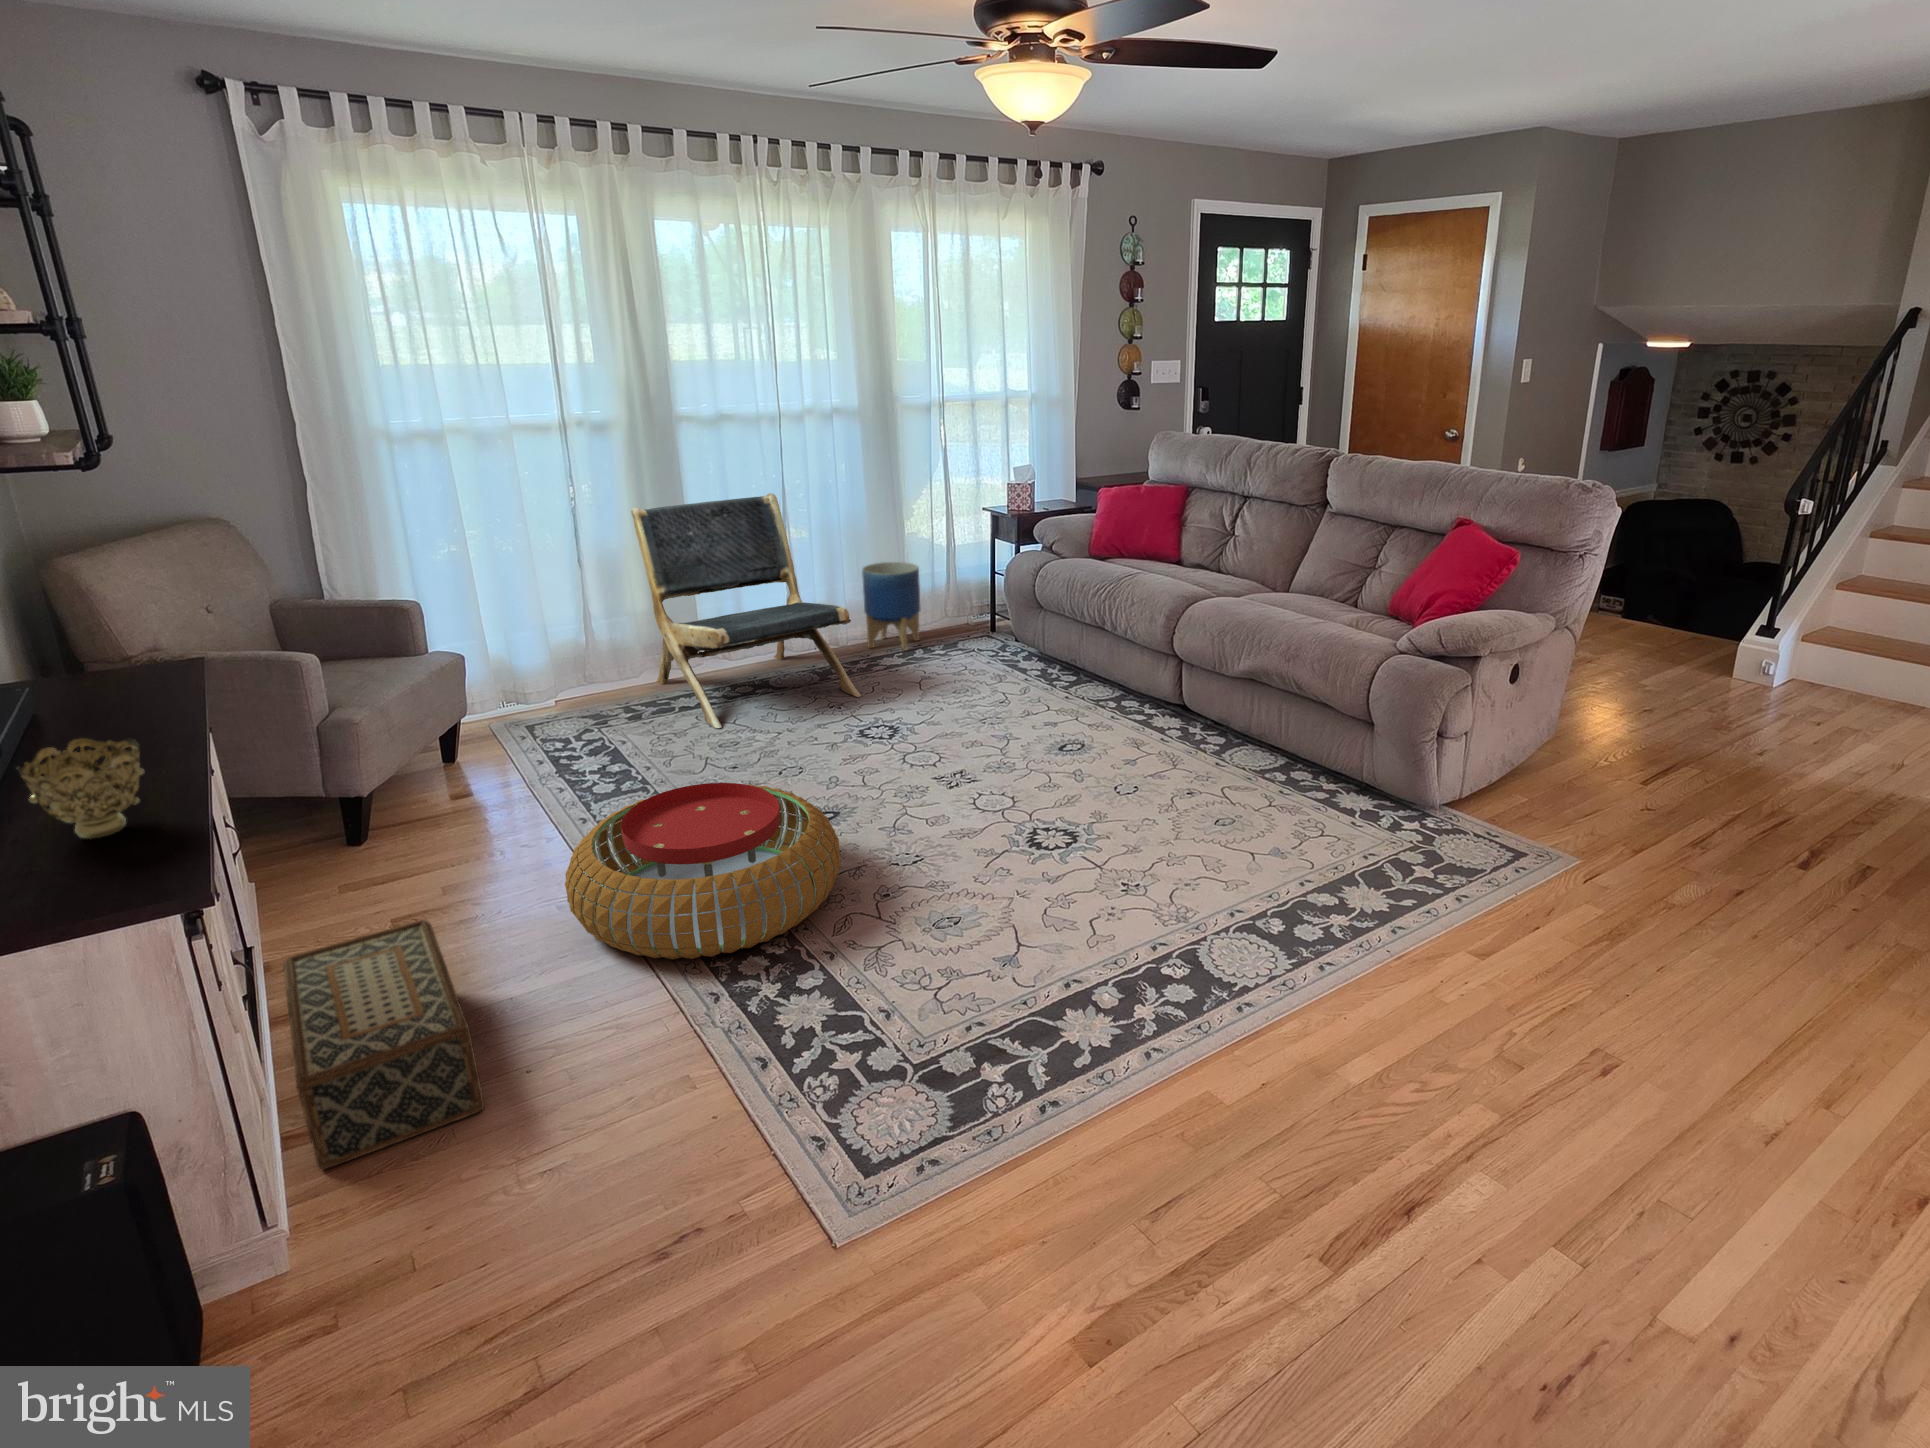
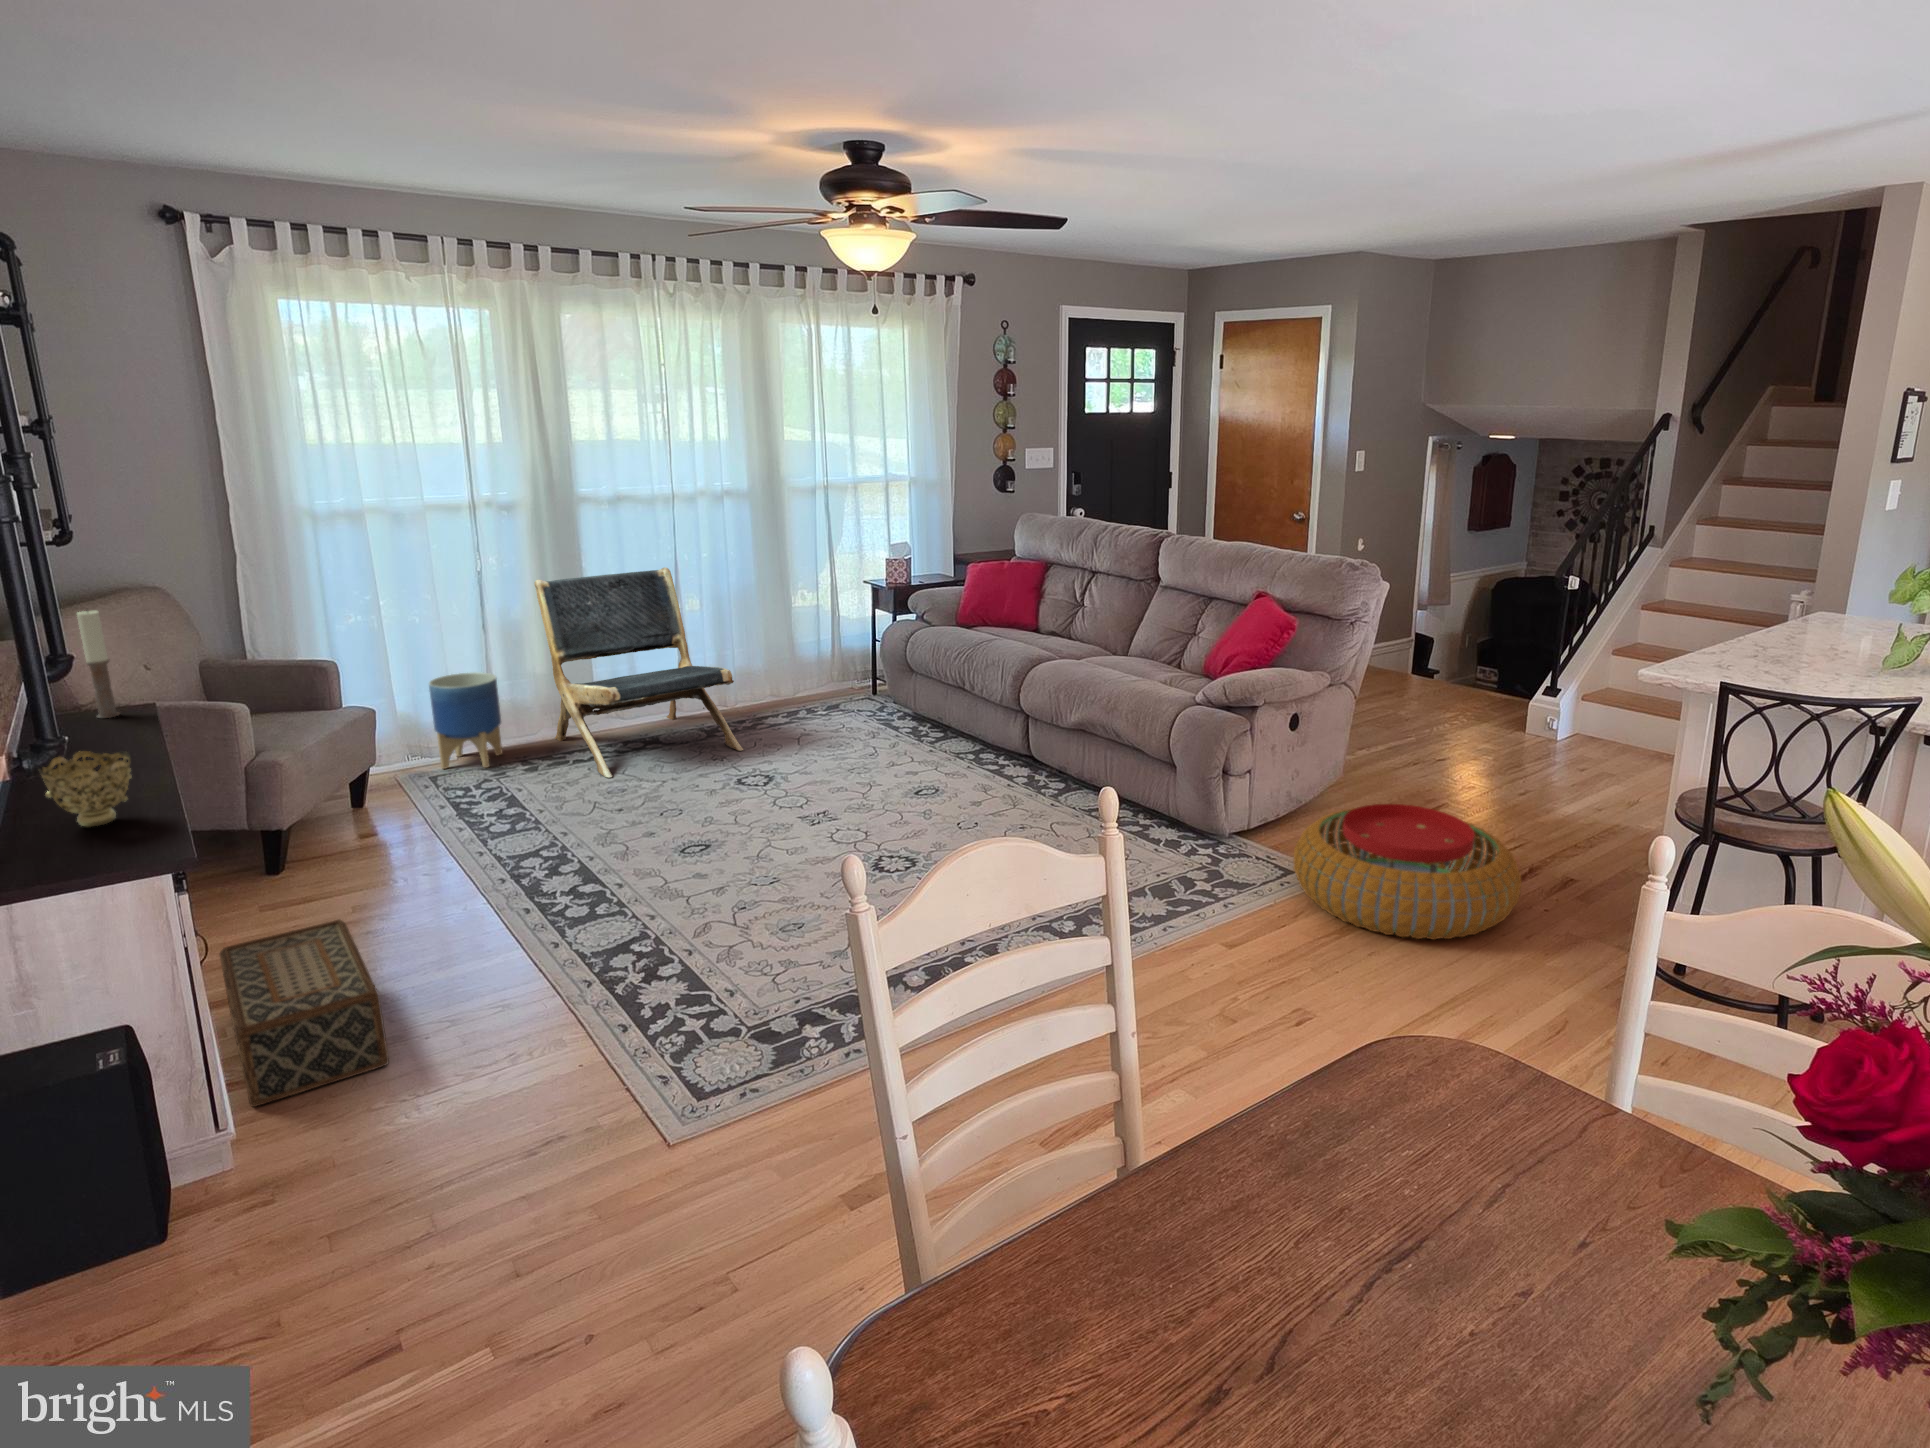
candle: none [101,547,162,678] -> present [77,610,119,718]
planter: present [862,562,920,651] -> present [429,672,503,769]
pouf: present [565,783,840,959] -> present [1293,804,1522,940]

